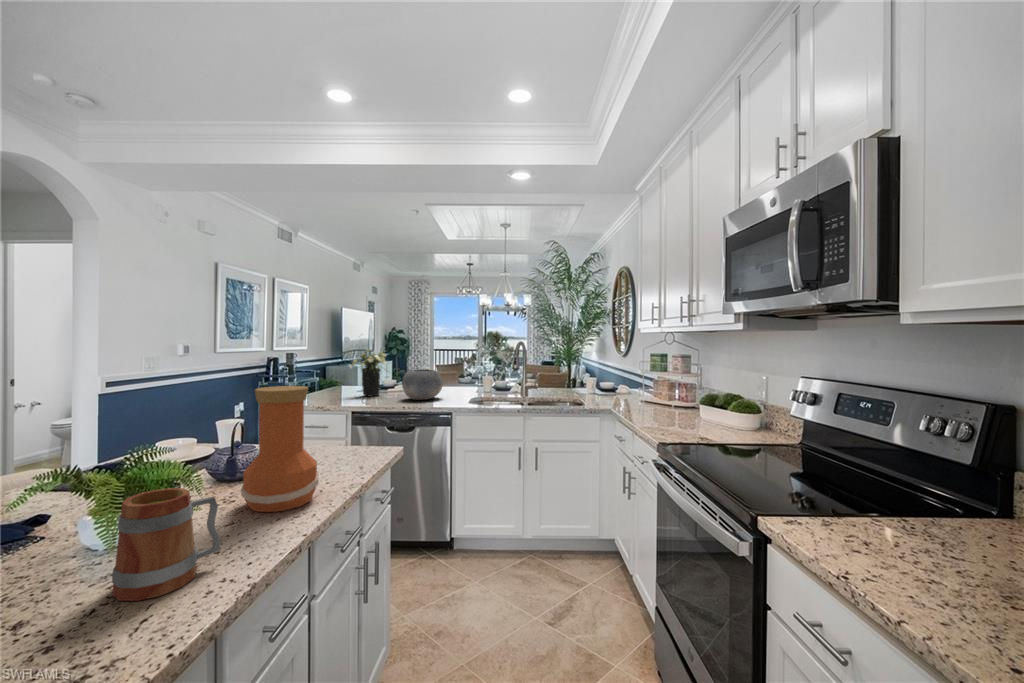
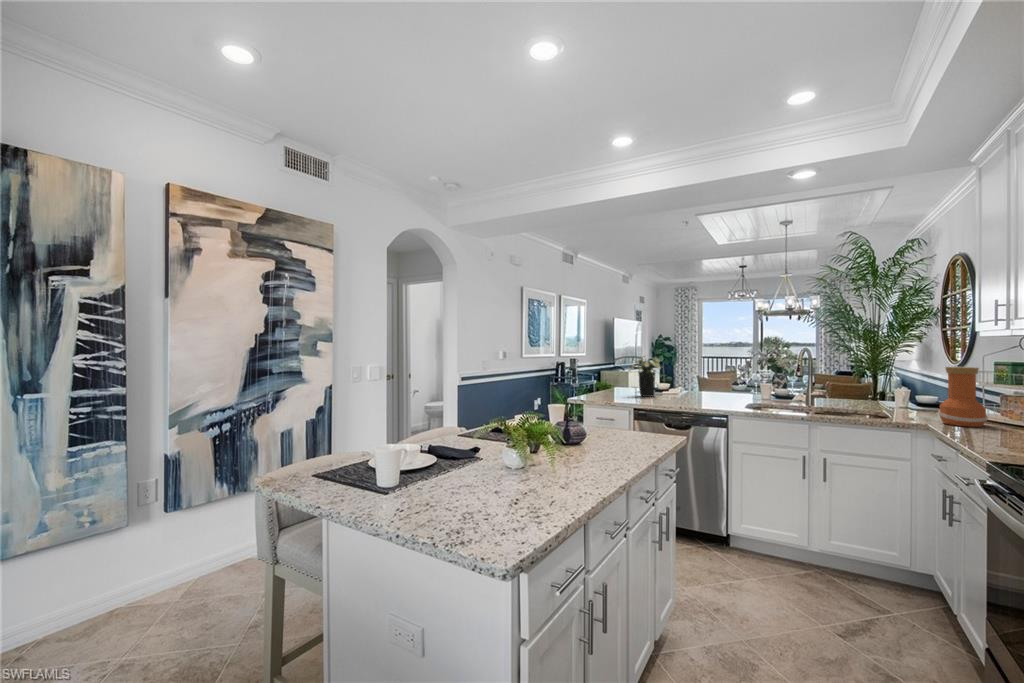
bowl: present [402,369,443,400] -> none [676,374,715,402]
vase: present [241,386,319,512] -> present [938,367,988,427]
mug: present [112,488,221,601] -> none [538,433,584,489]

